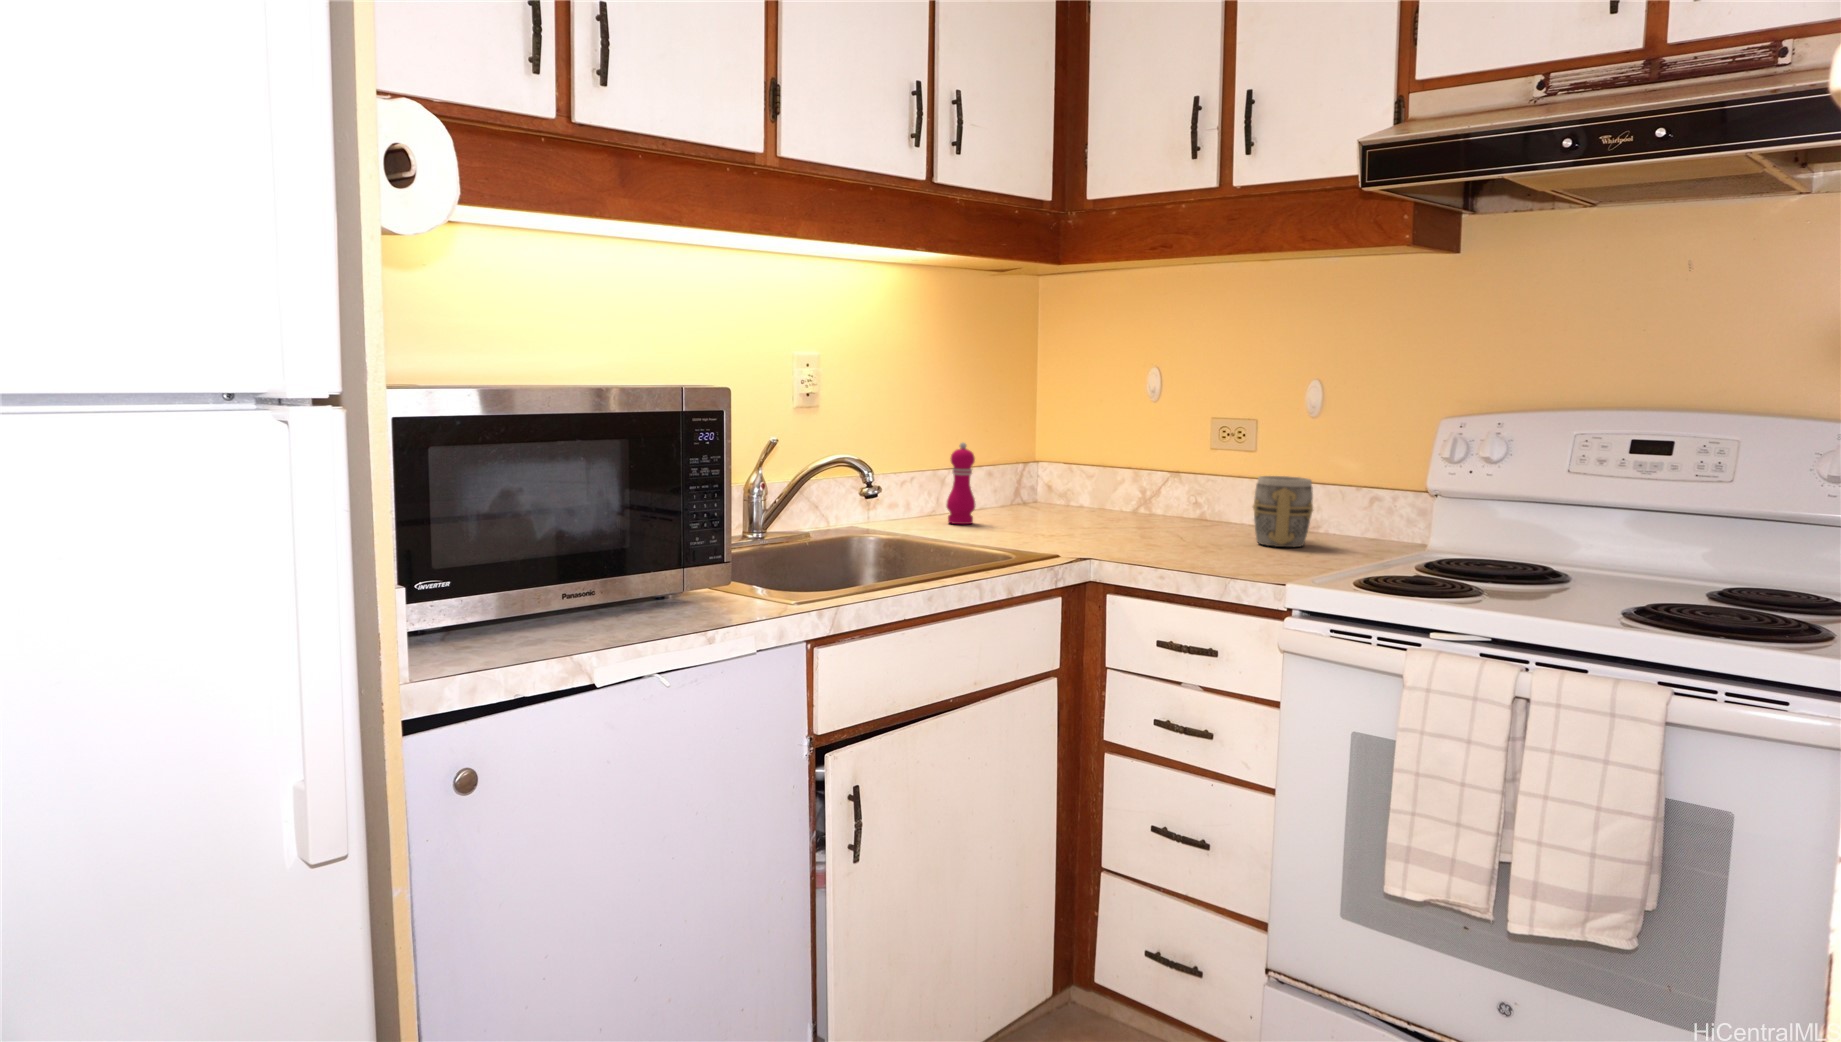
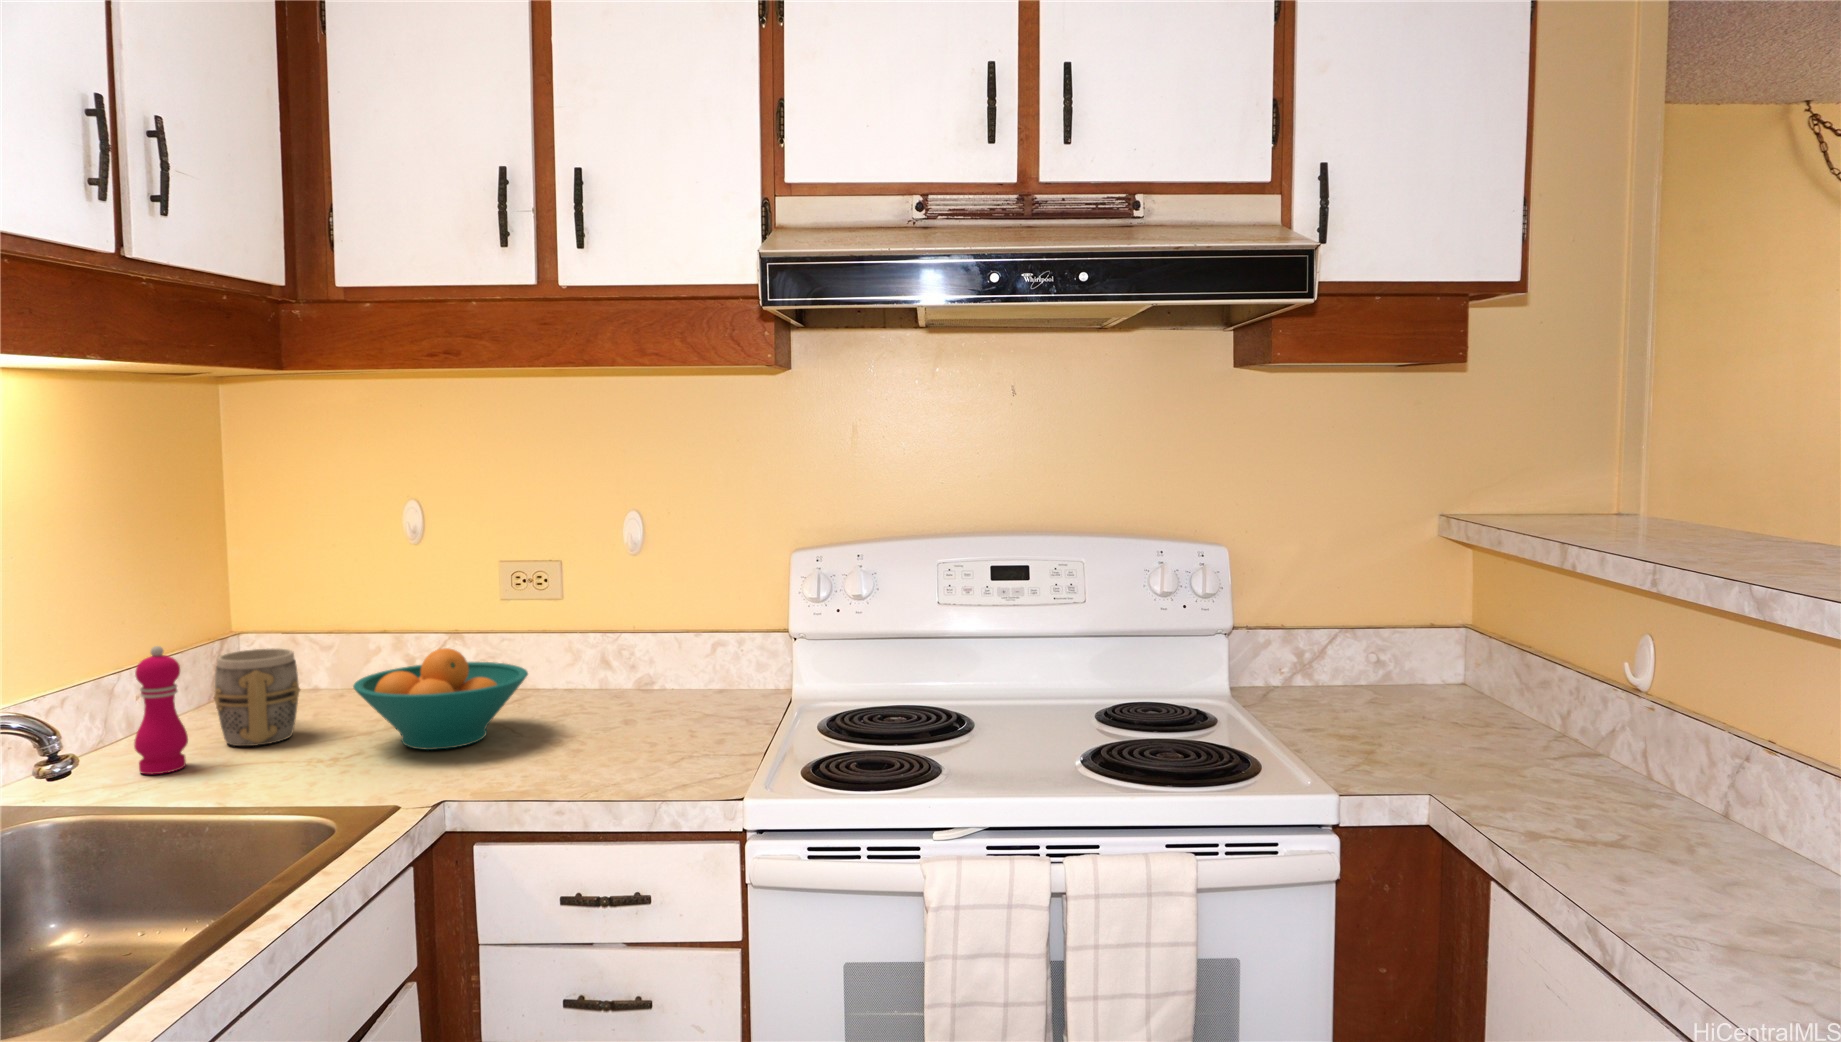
fruit bowl: none [1069,466,1190,537] -> present [353,648,528,750]
mug: present [1253,476,1313,547] -> present [214,648,300,746]

